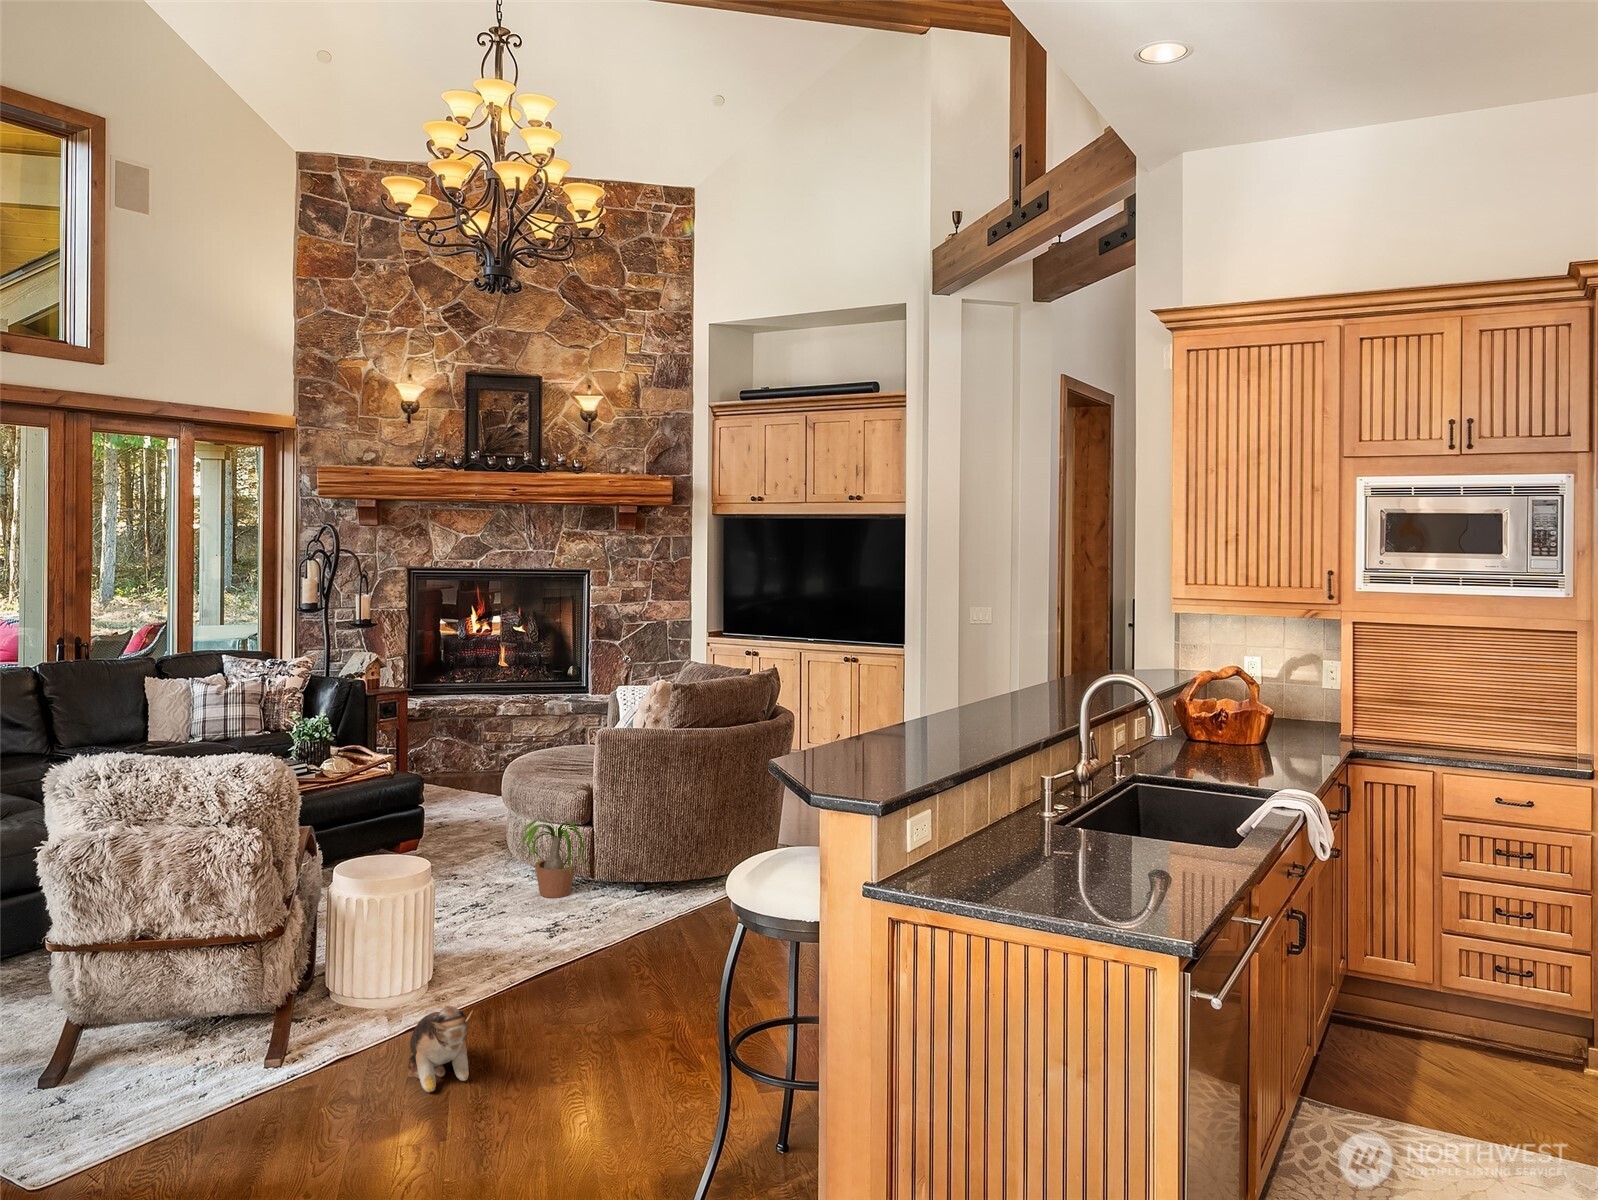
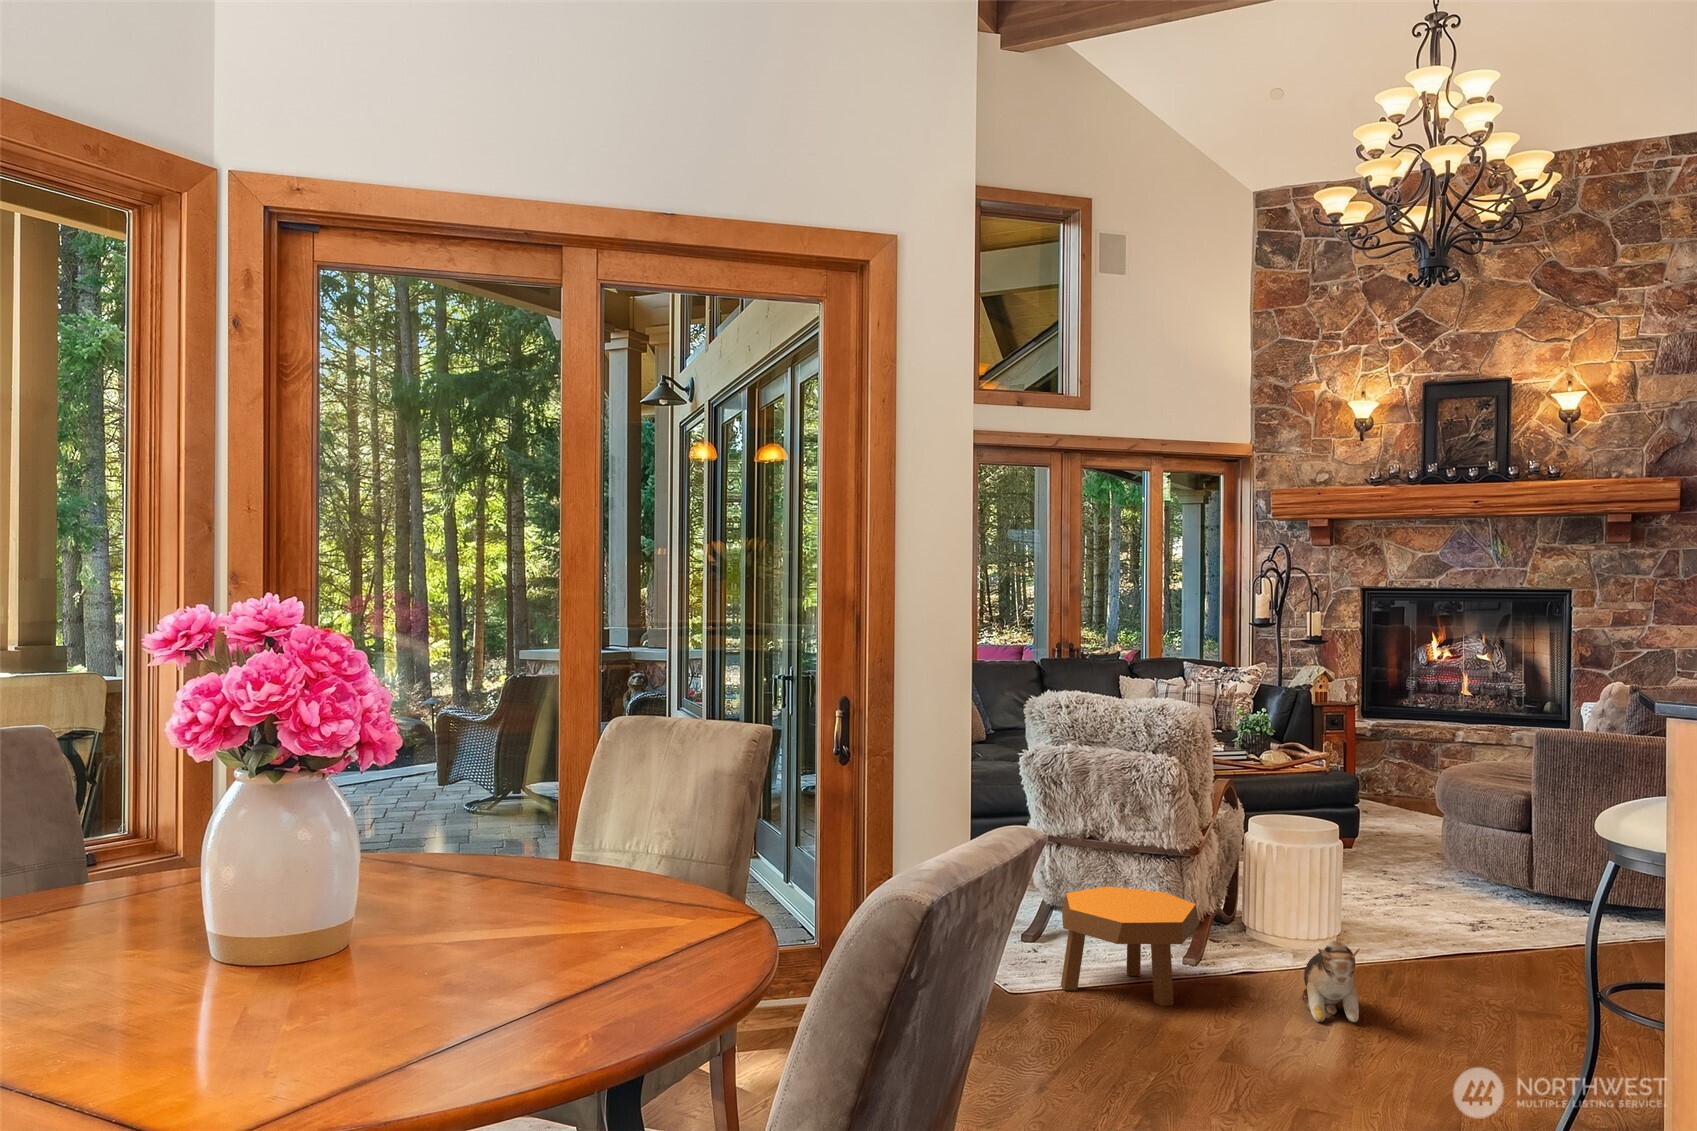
potted plant: present [520,819,587,898] -> none [1438,828,1550,917]
footstool: none [108,985,291,1151] -> present [1061,886,1199,1006]

